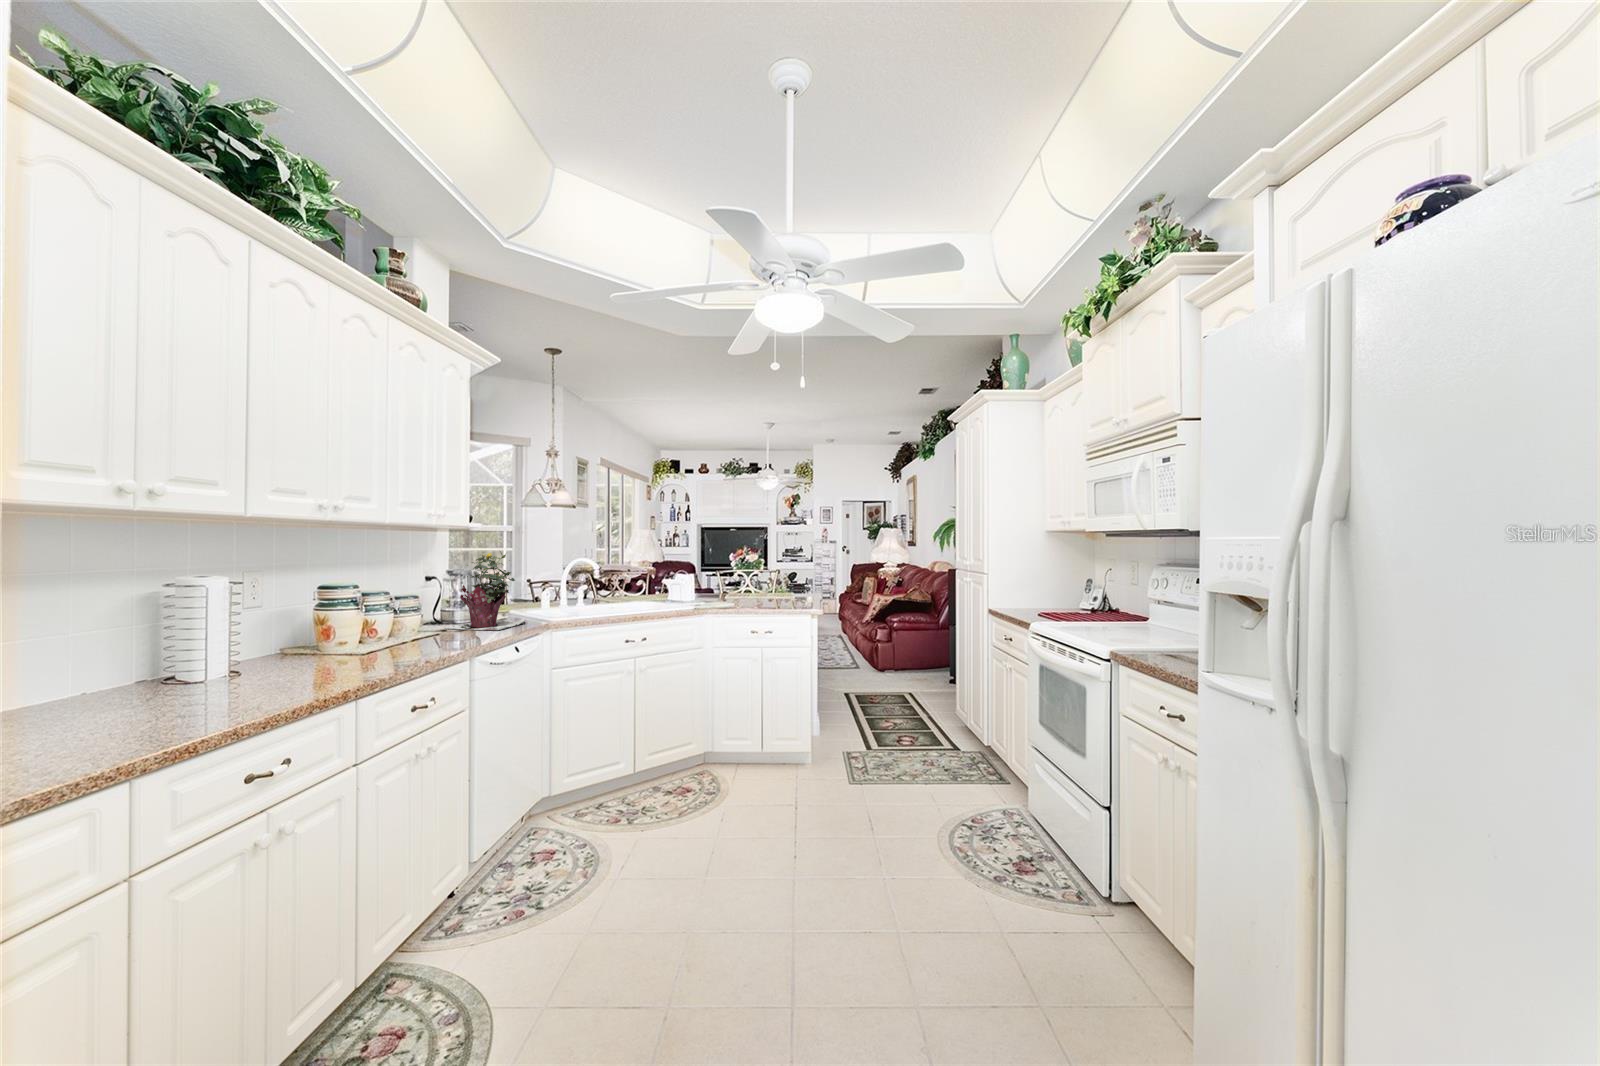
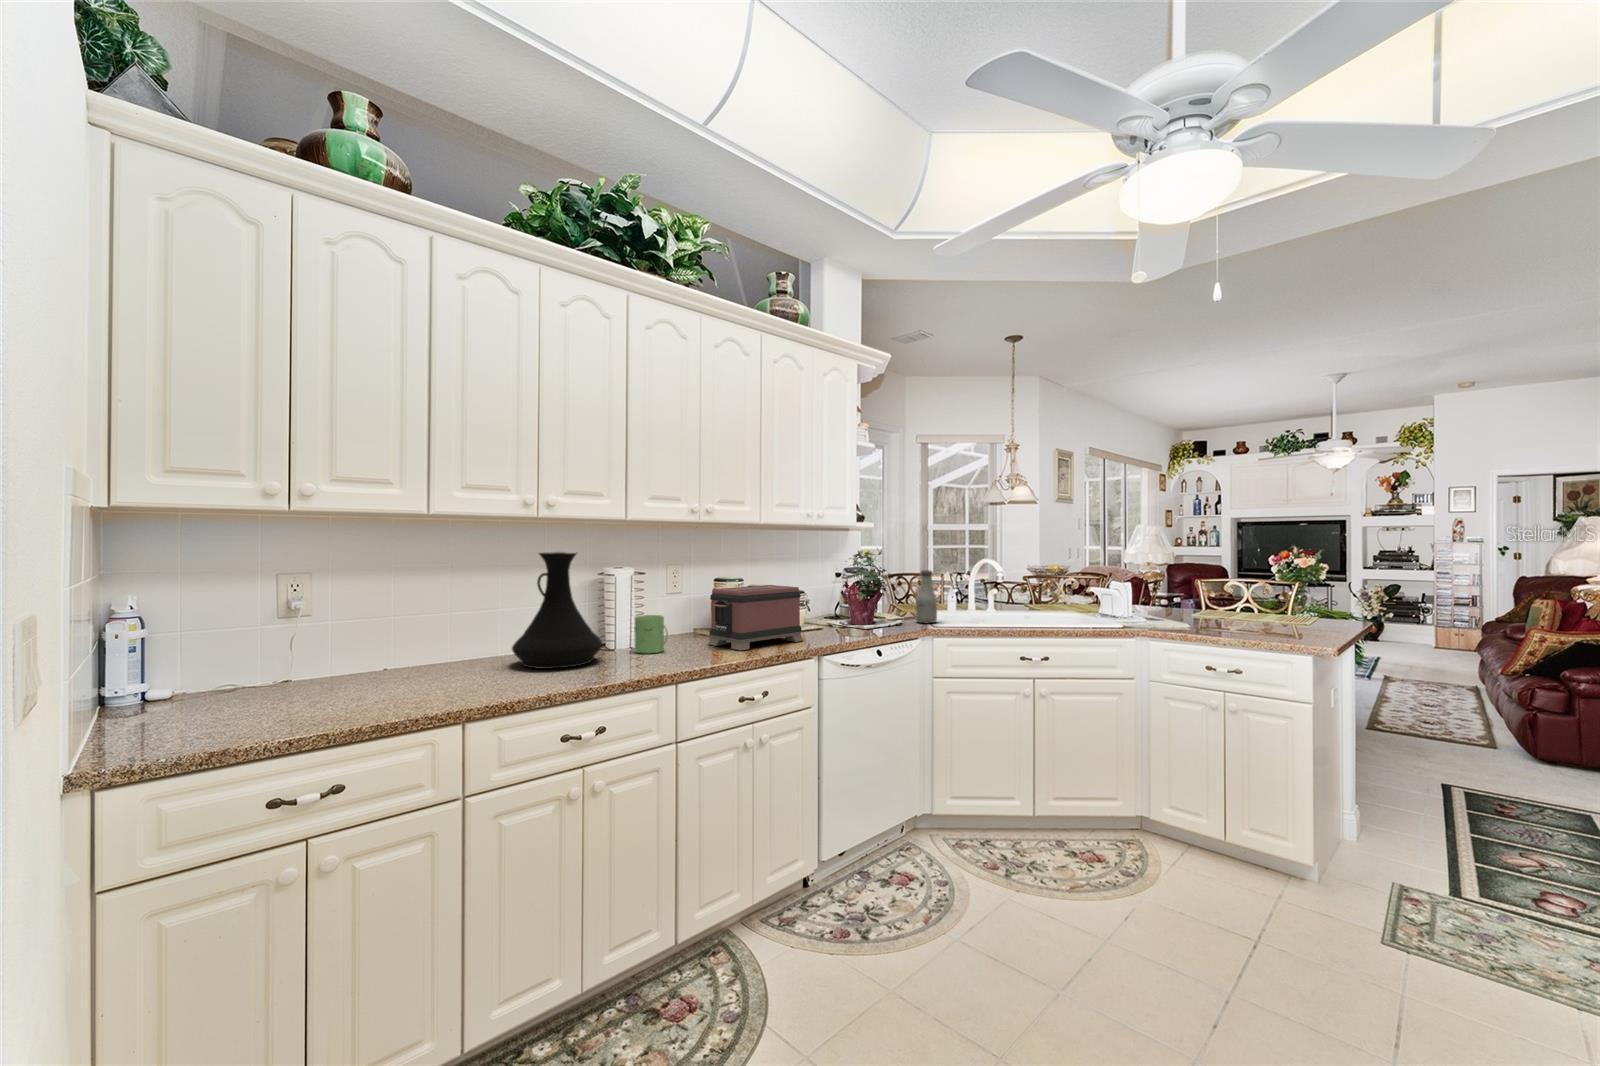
vase: none [78,562,236,717] -> present [512,552,602,669]
bottle: none [534,572,555,620] -> present [915,570,937,623]
toaster: none [345,592,454,662] -> present [708,585,803,650]
mug: none [256,634,310,681] -> present [634,615,668,653]

